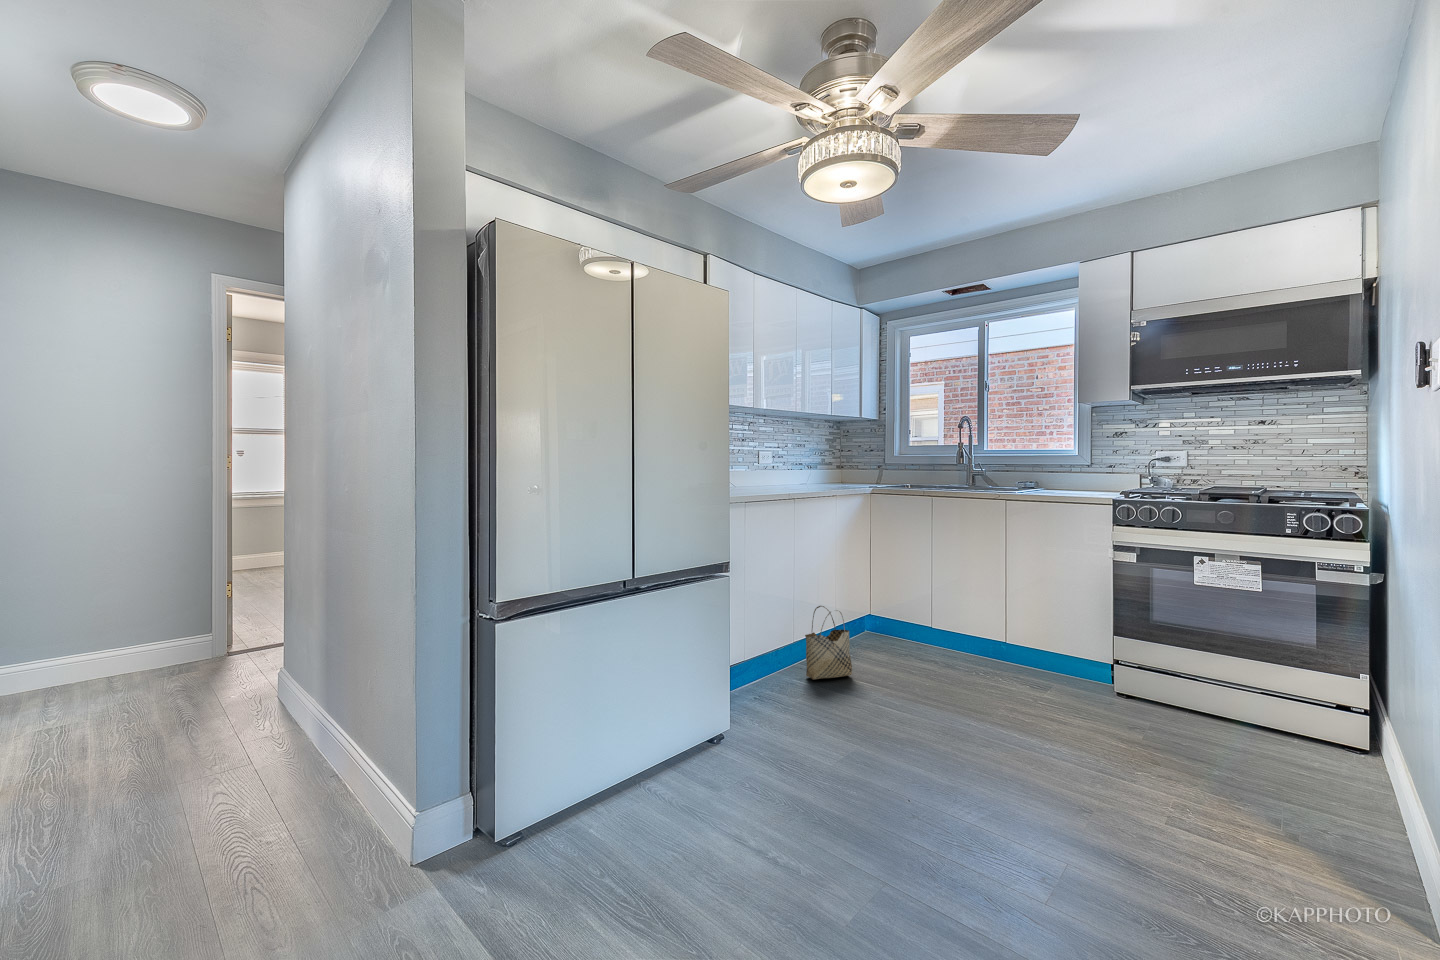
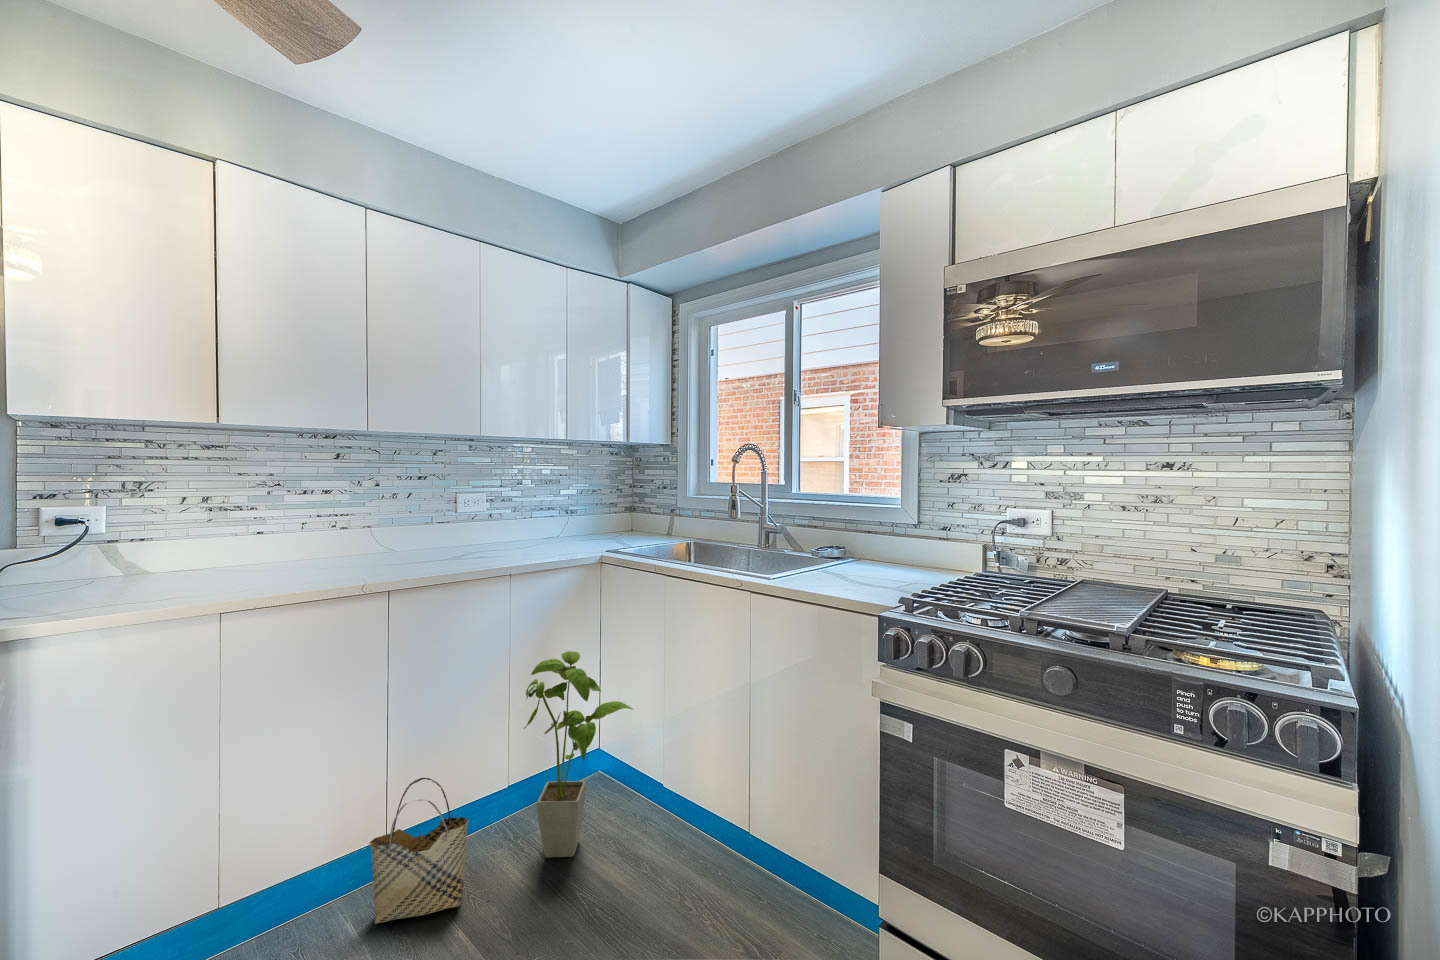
house plant: none [856,538,919,662] -> present [524,651,633,857]

